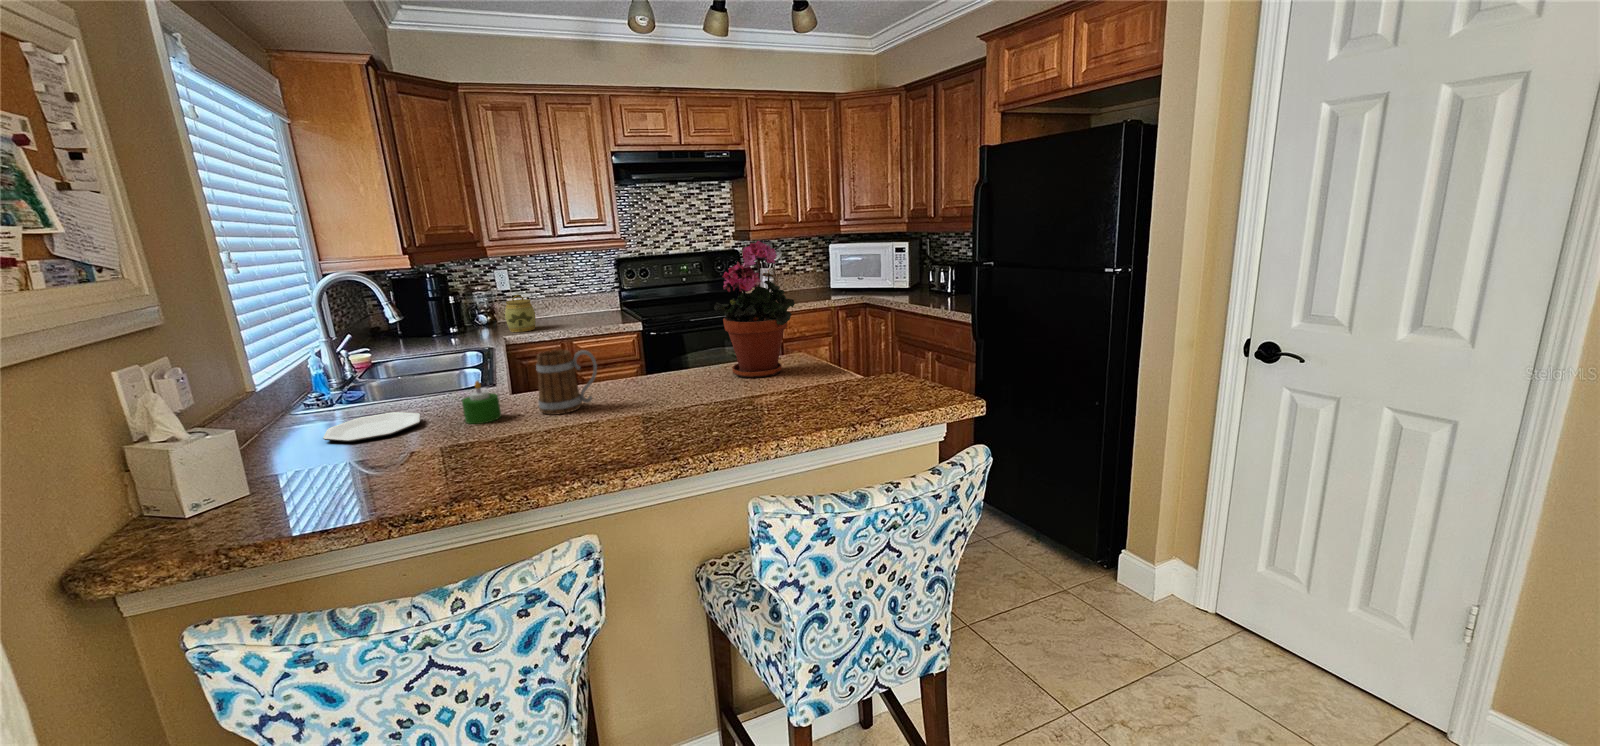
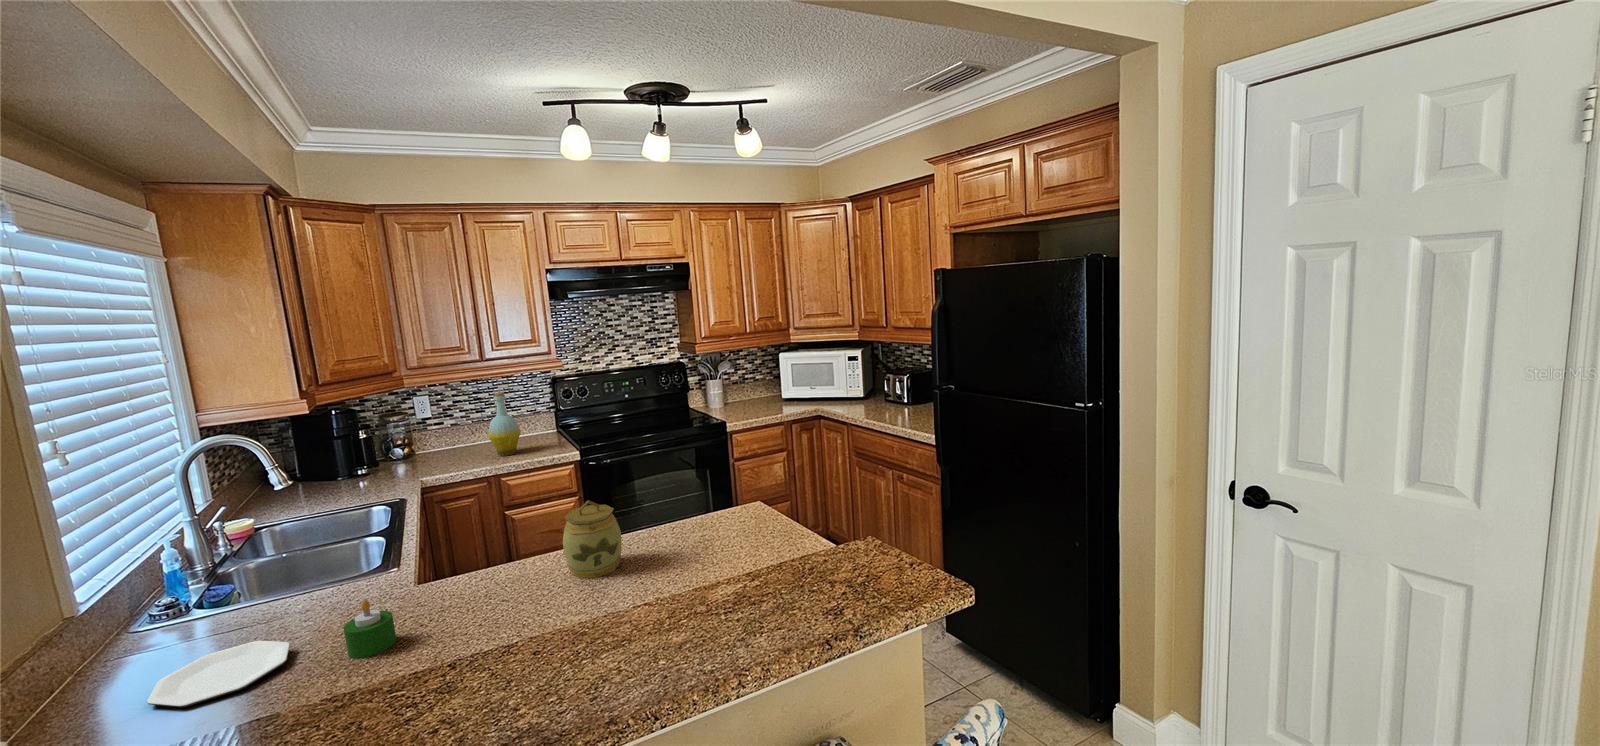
potted plant: present [714,241,795,378] -> none [660,396,752,554]
bottle: none [560,266,589,324] -> present [488,392,521,456]
jar: present [505,295,535,332] -> present [563,501,621,578]
mug: present [536,350,597,415] -> none [442,549,519,635]

